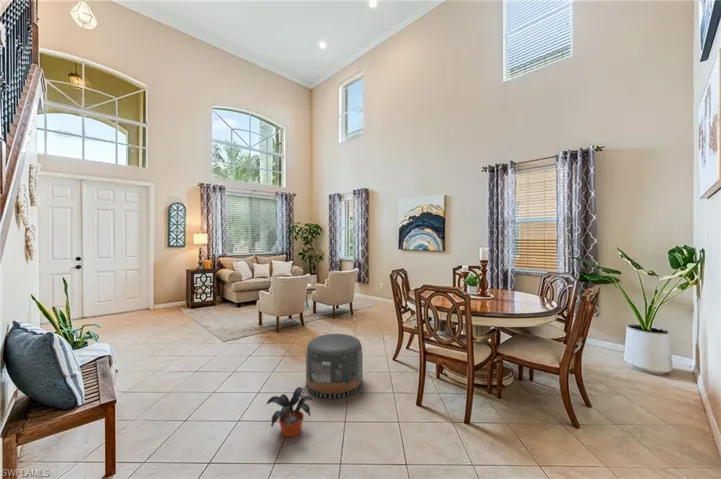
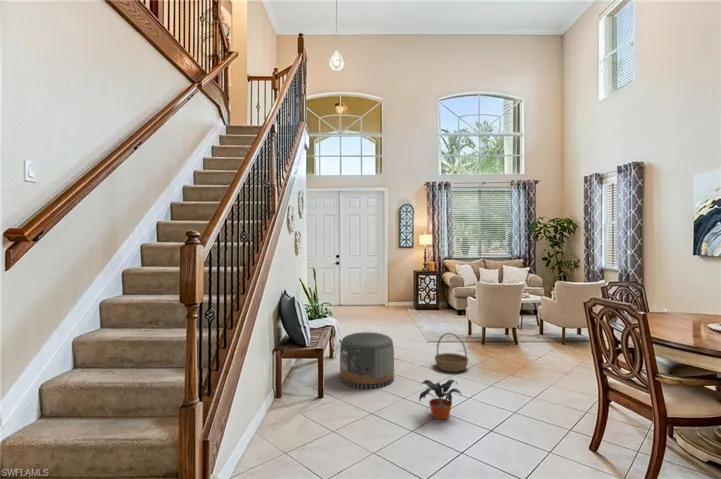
basket: none [248,332,283,372] -> present [435,333,469,372]
pouf: present [306,334,363,399] -> present [340,332,394,389]

